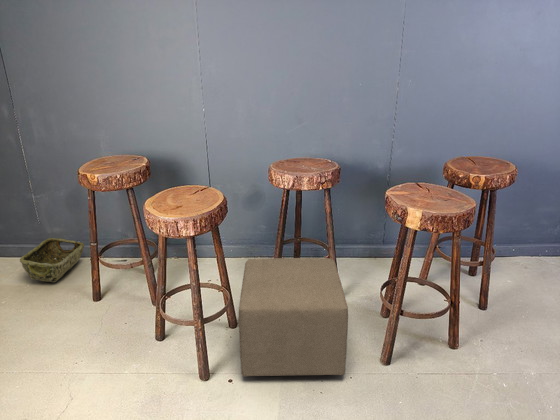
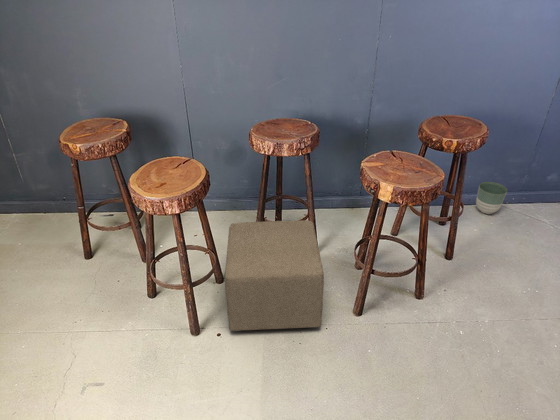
planter: none [506,232,539,266] -> present [476,182,507,214]
woven basket: present [20,238,84,282] -> none [9,195,70,240]

